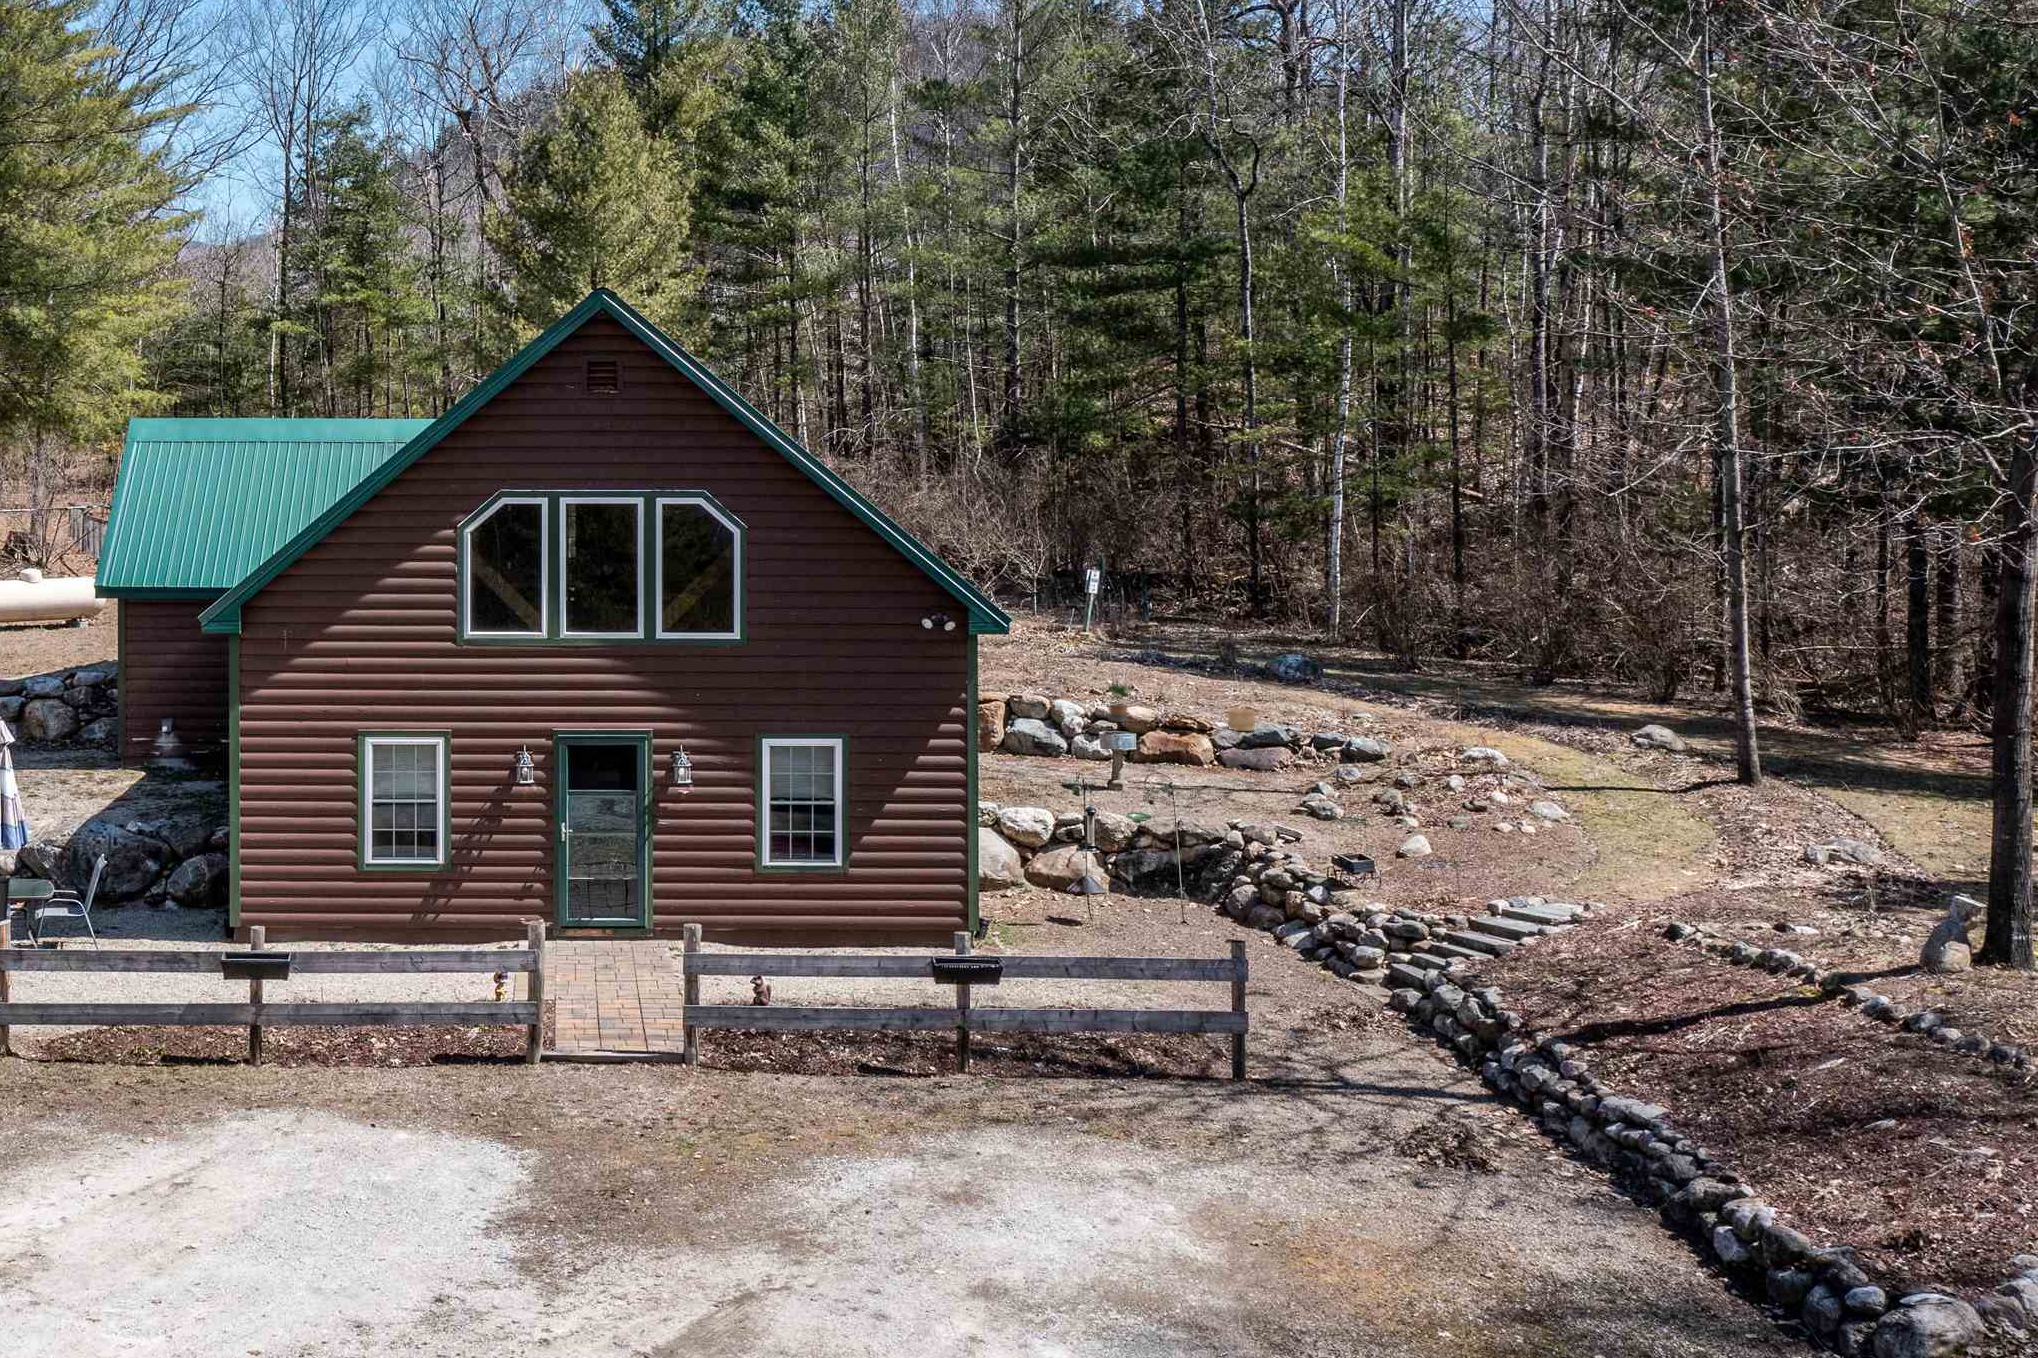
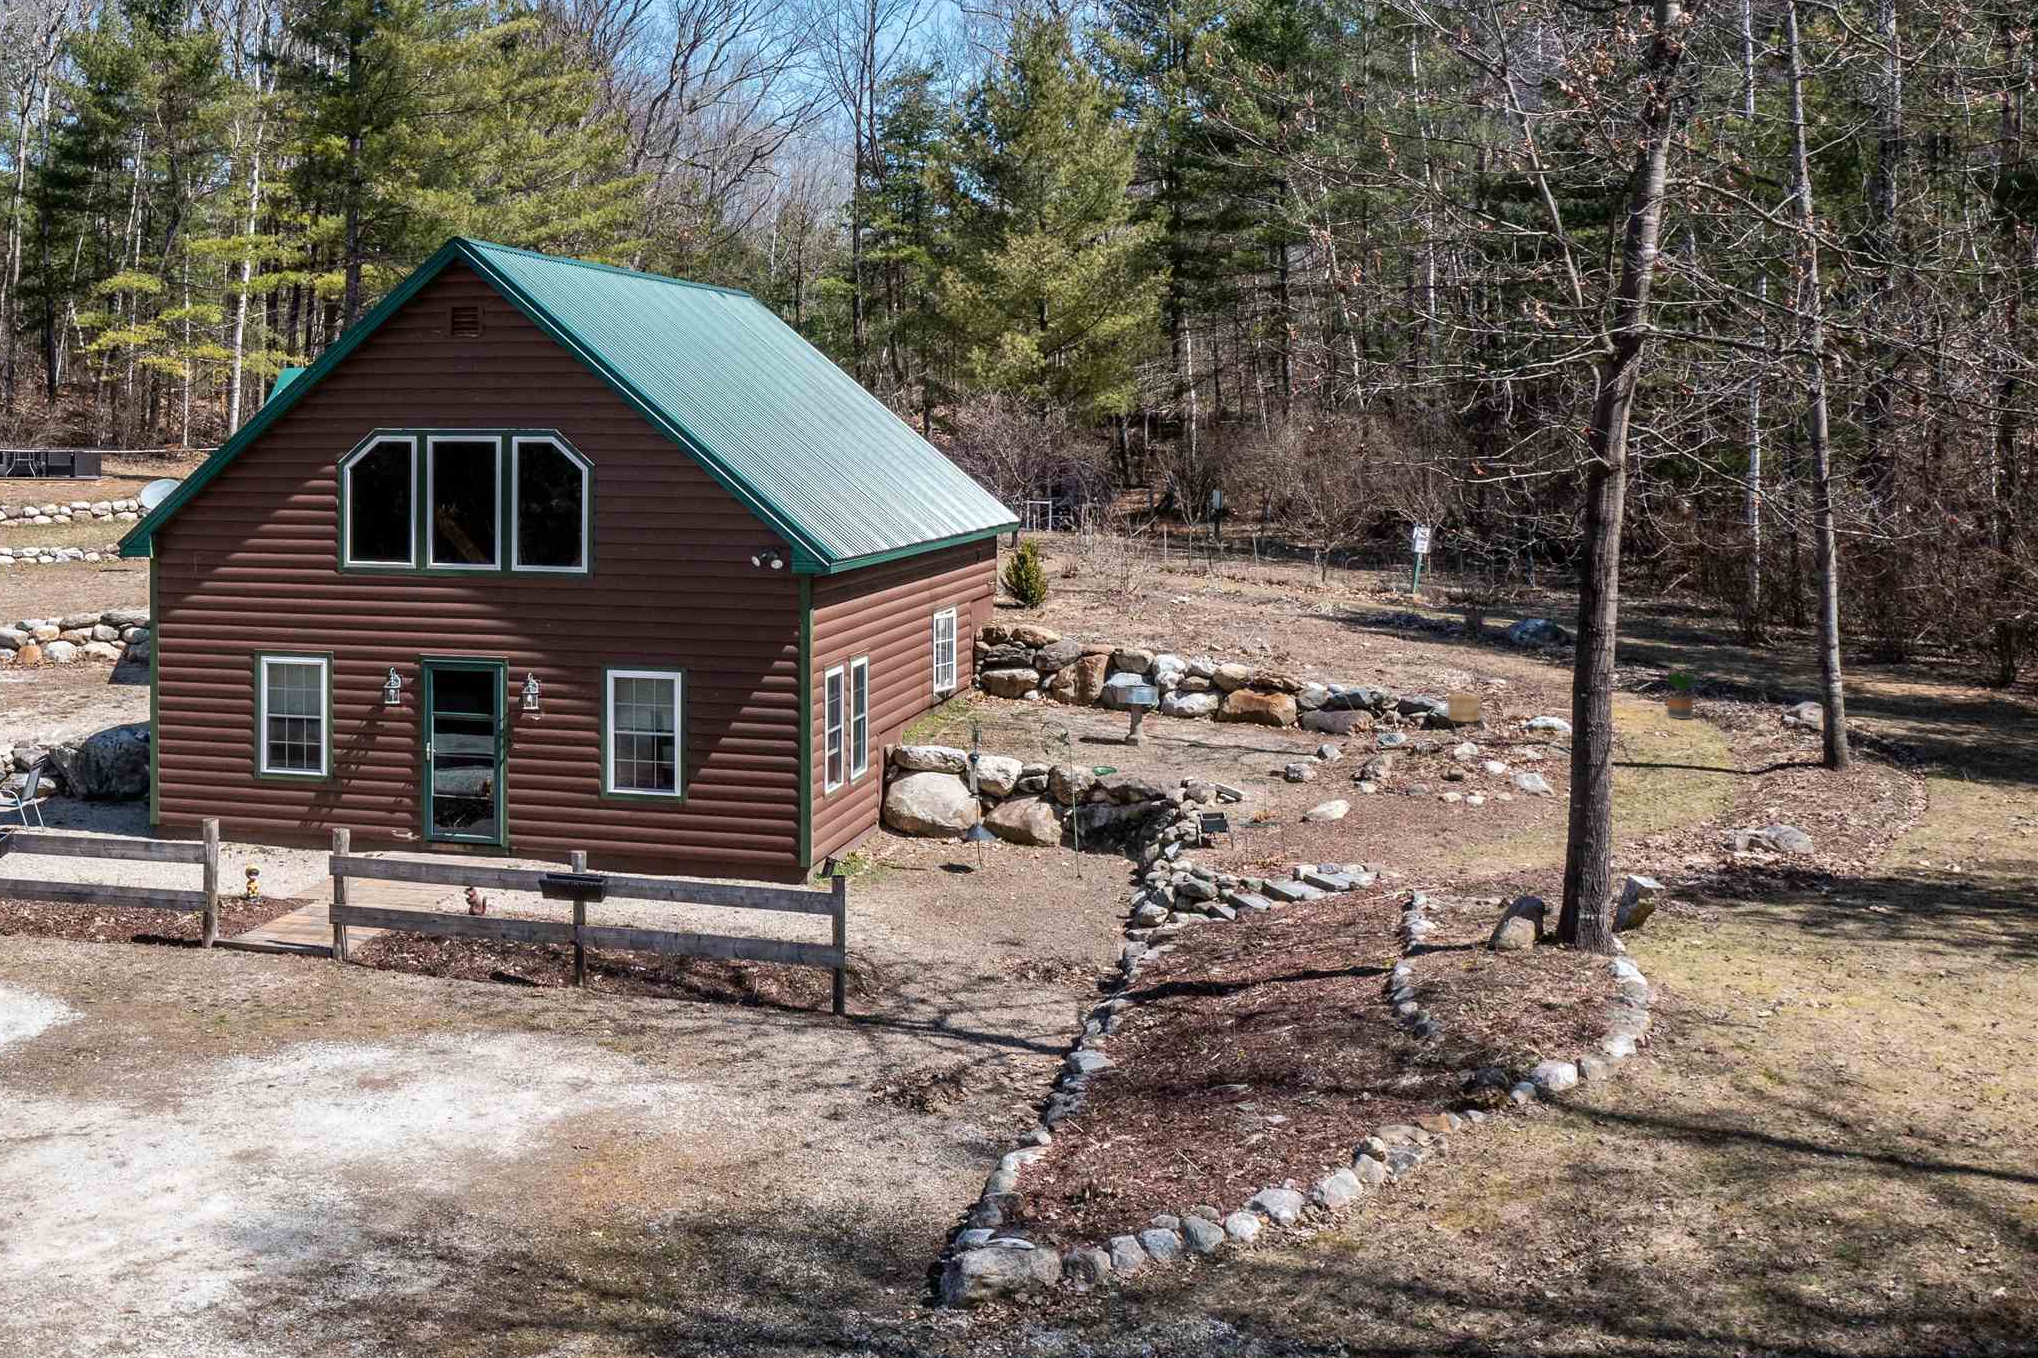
potted tree: present [1108,684,1130,722] -> present [1667,672,1698,719]

